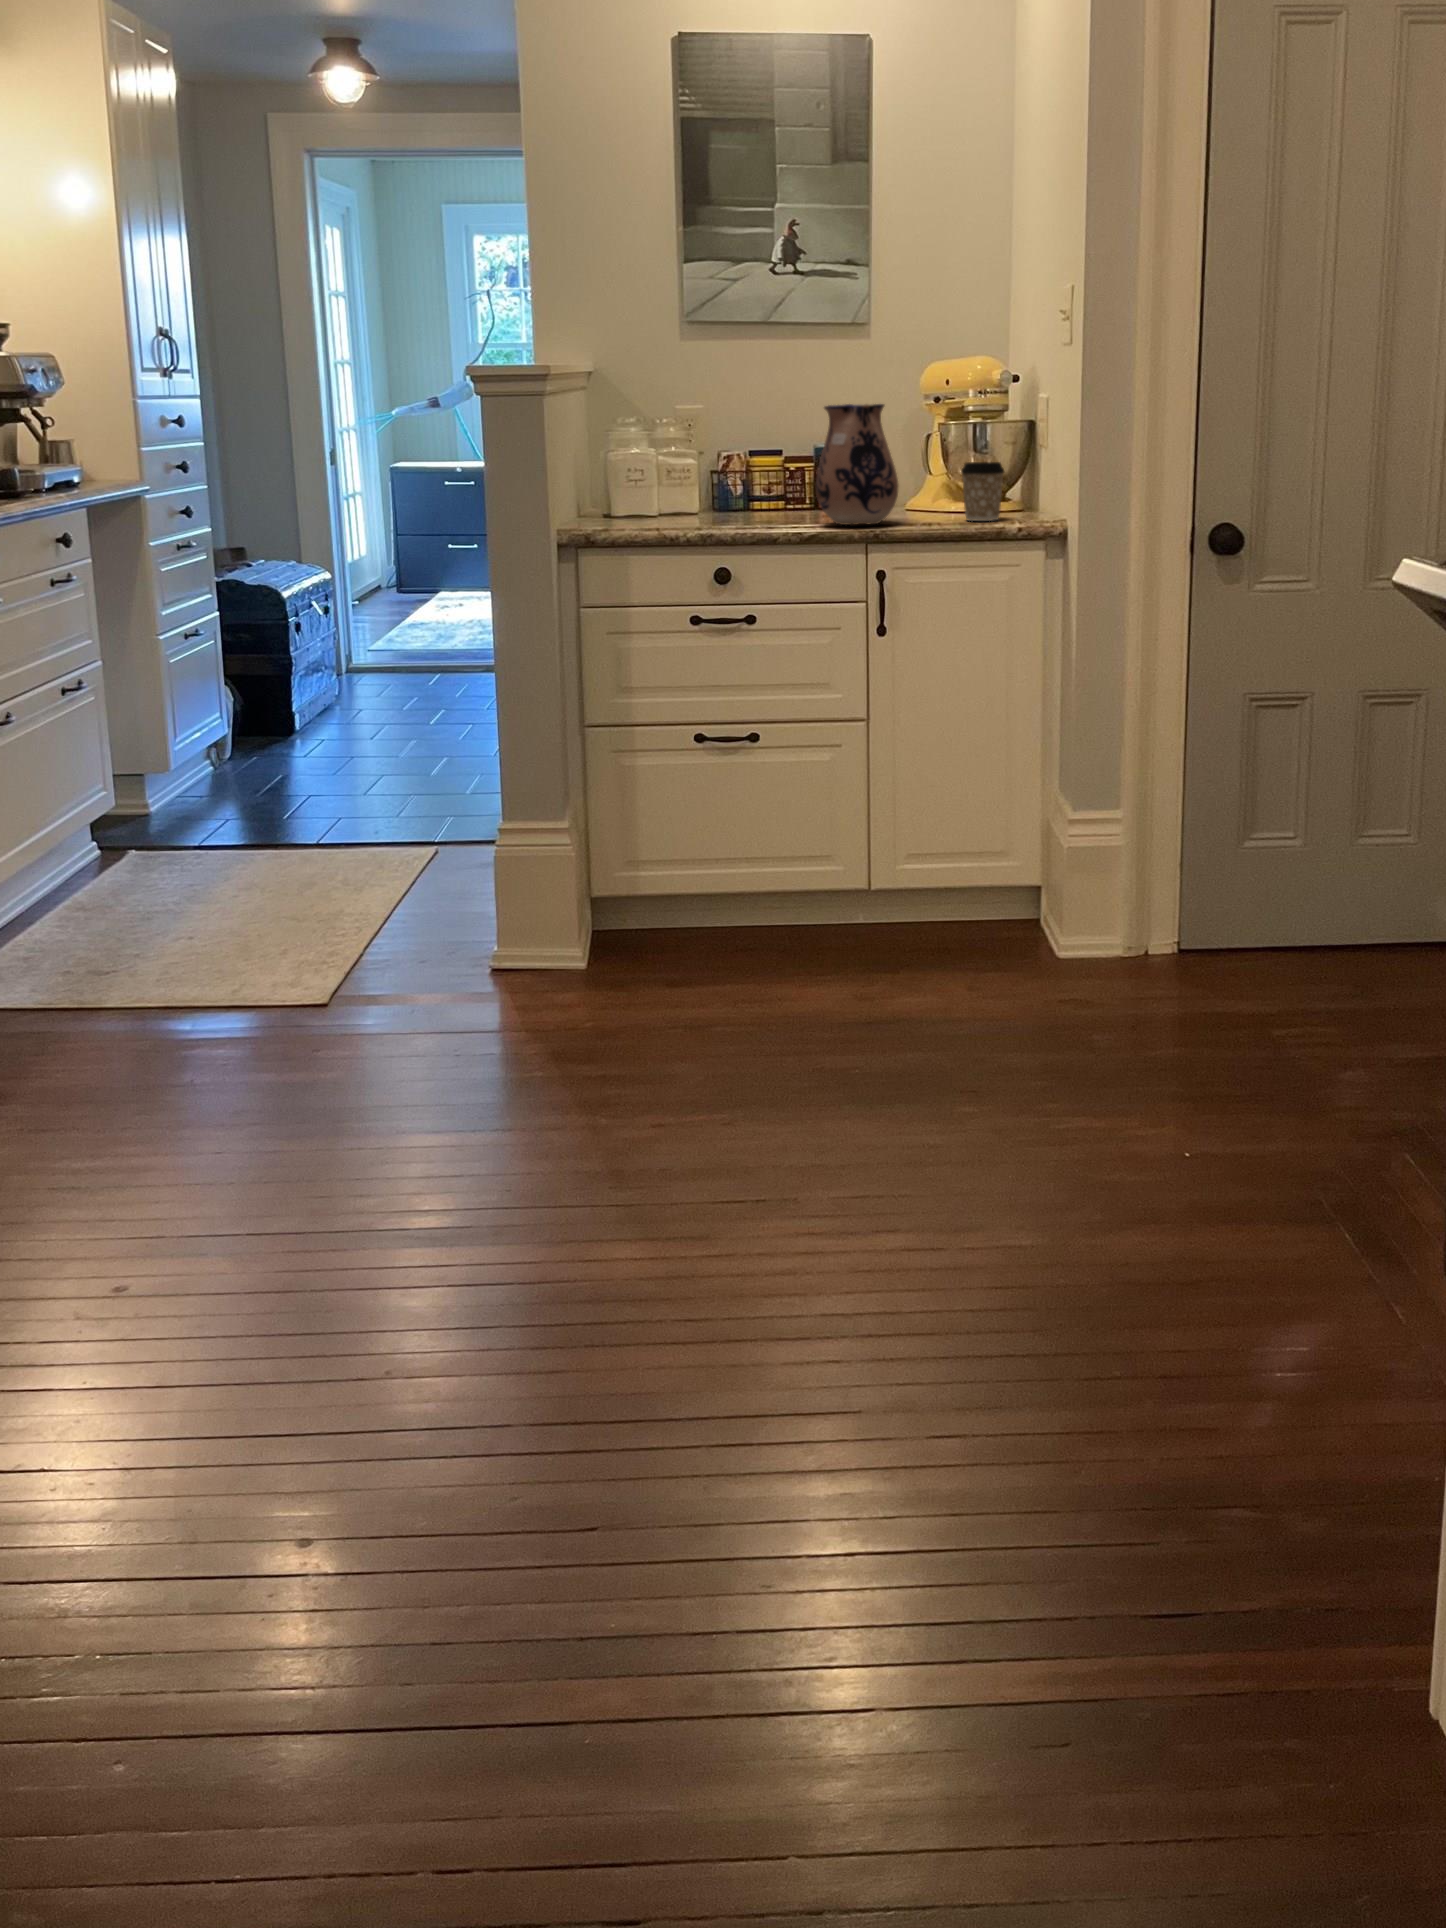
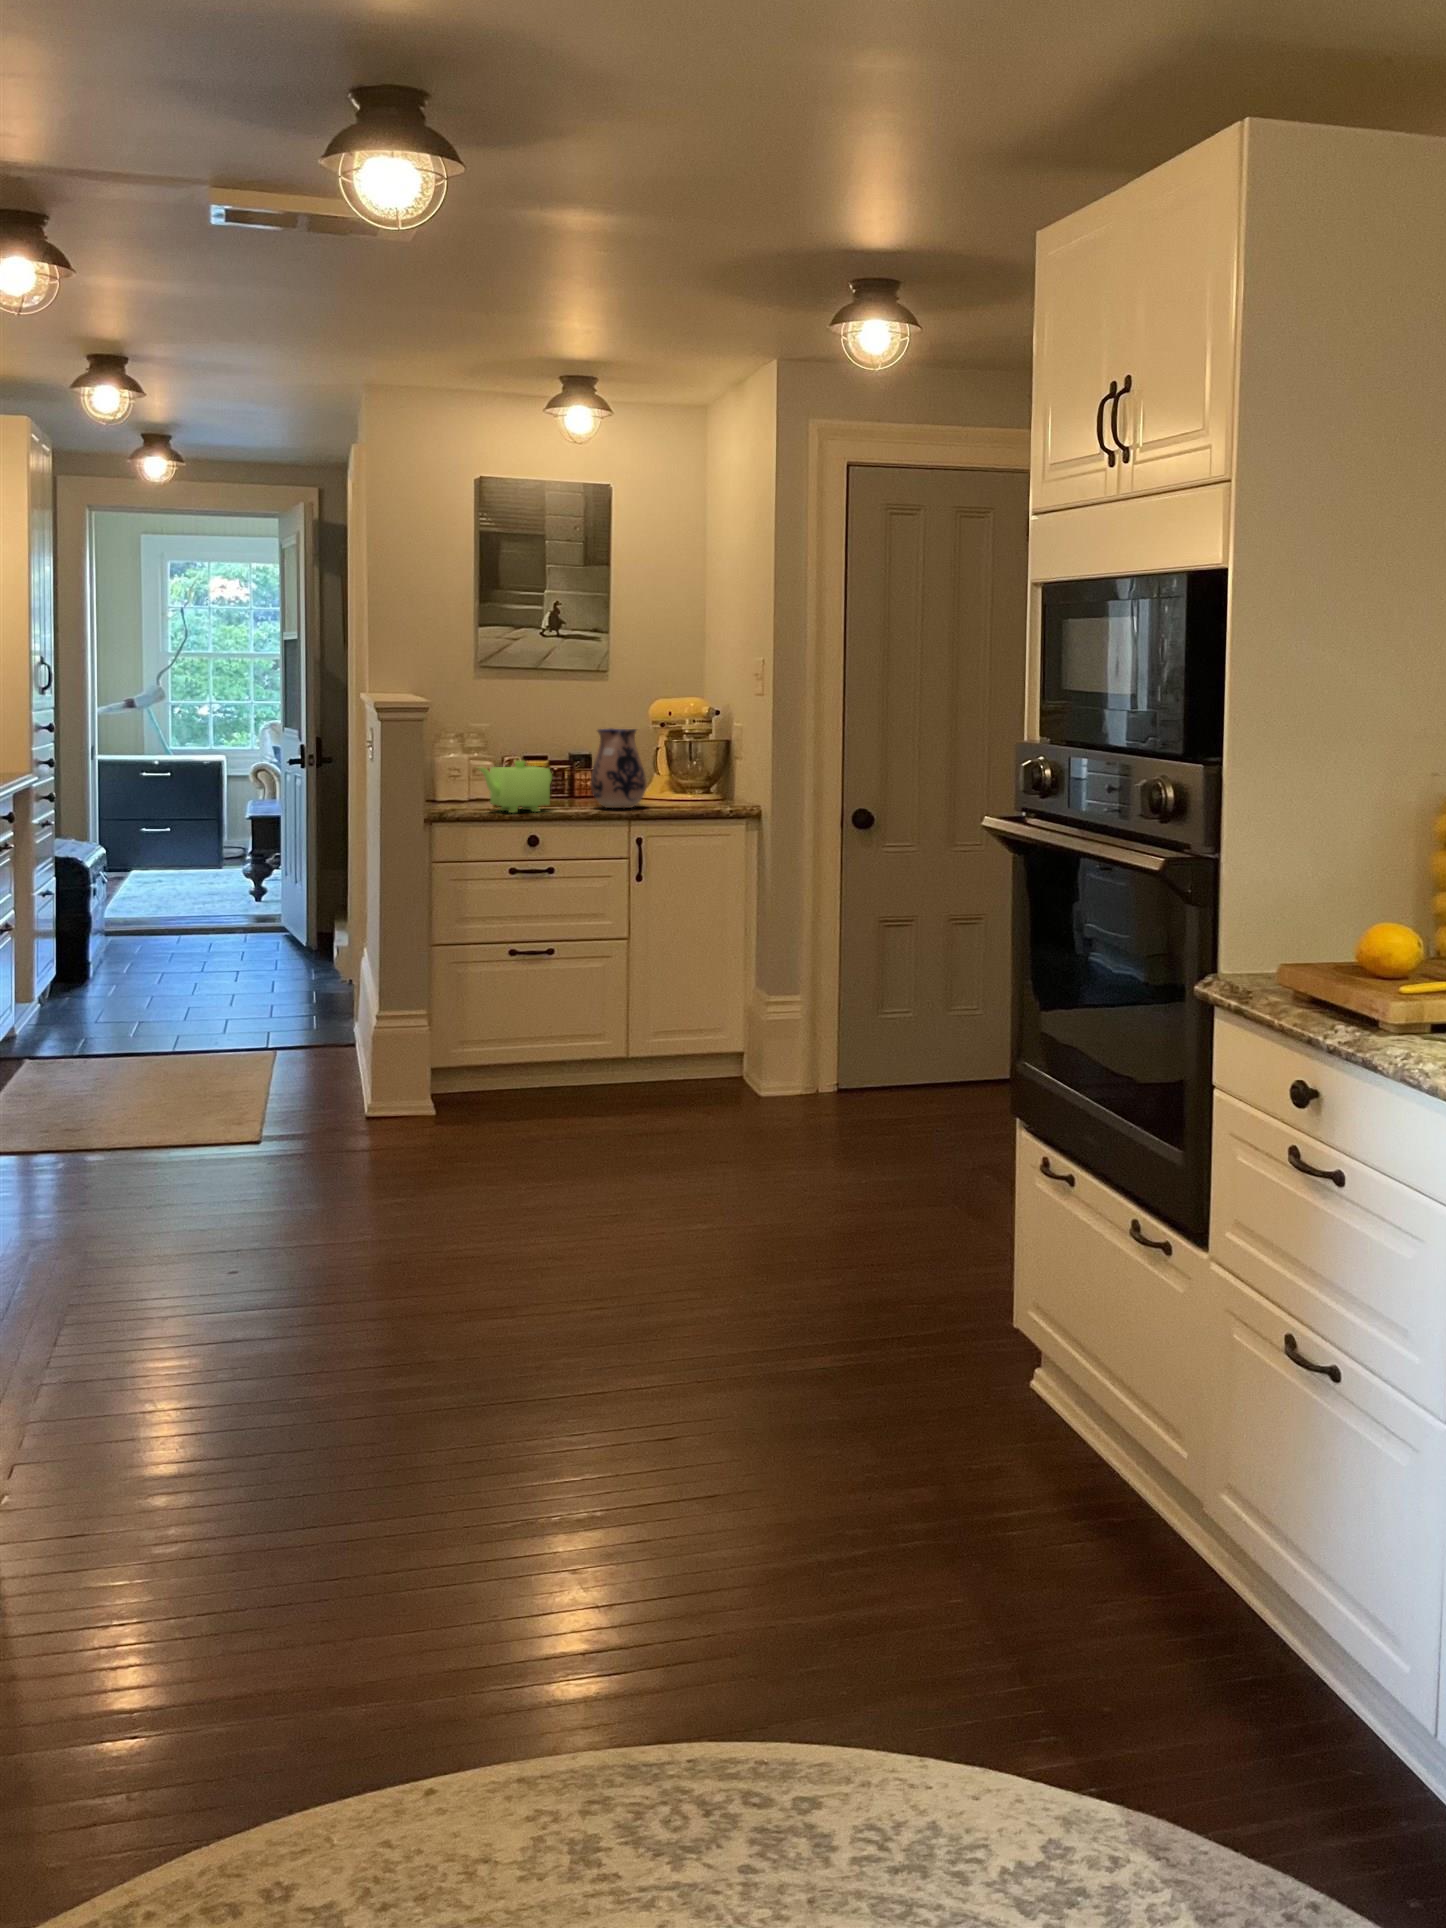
teapot: none [643,454,760,532] -> present [479,761,552,813]
coffee cup: present [961,462,1004,521] -> none [686,767,716,806]

